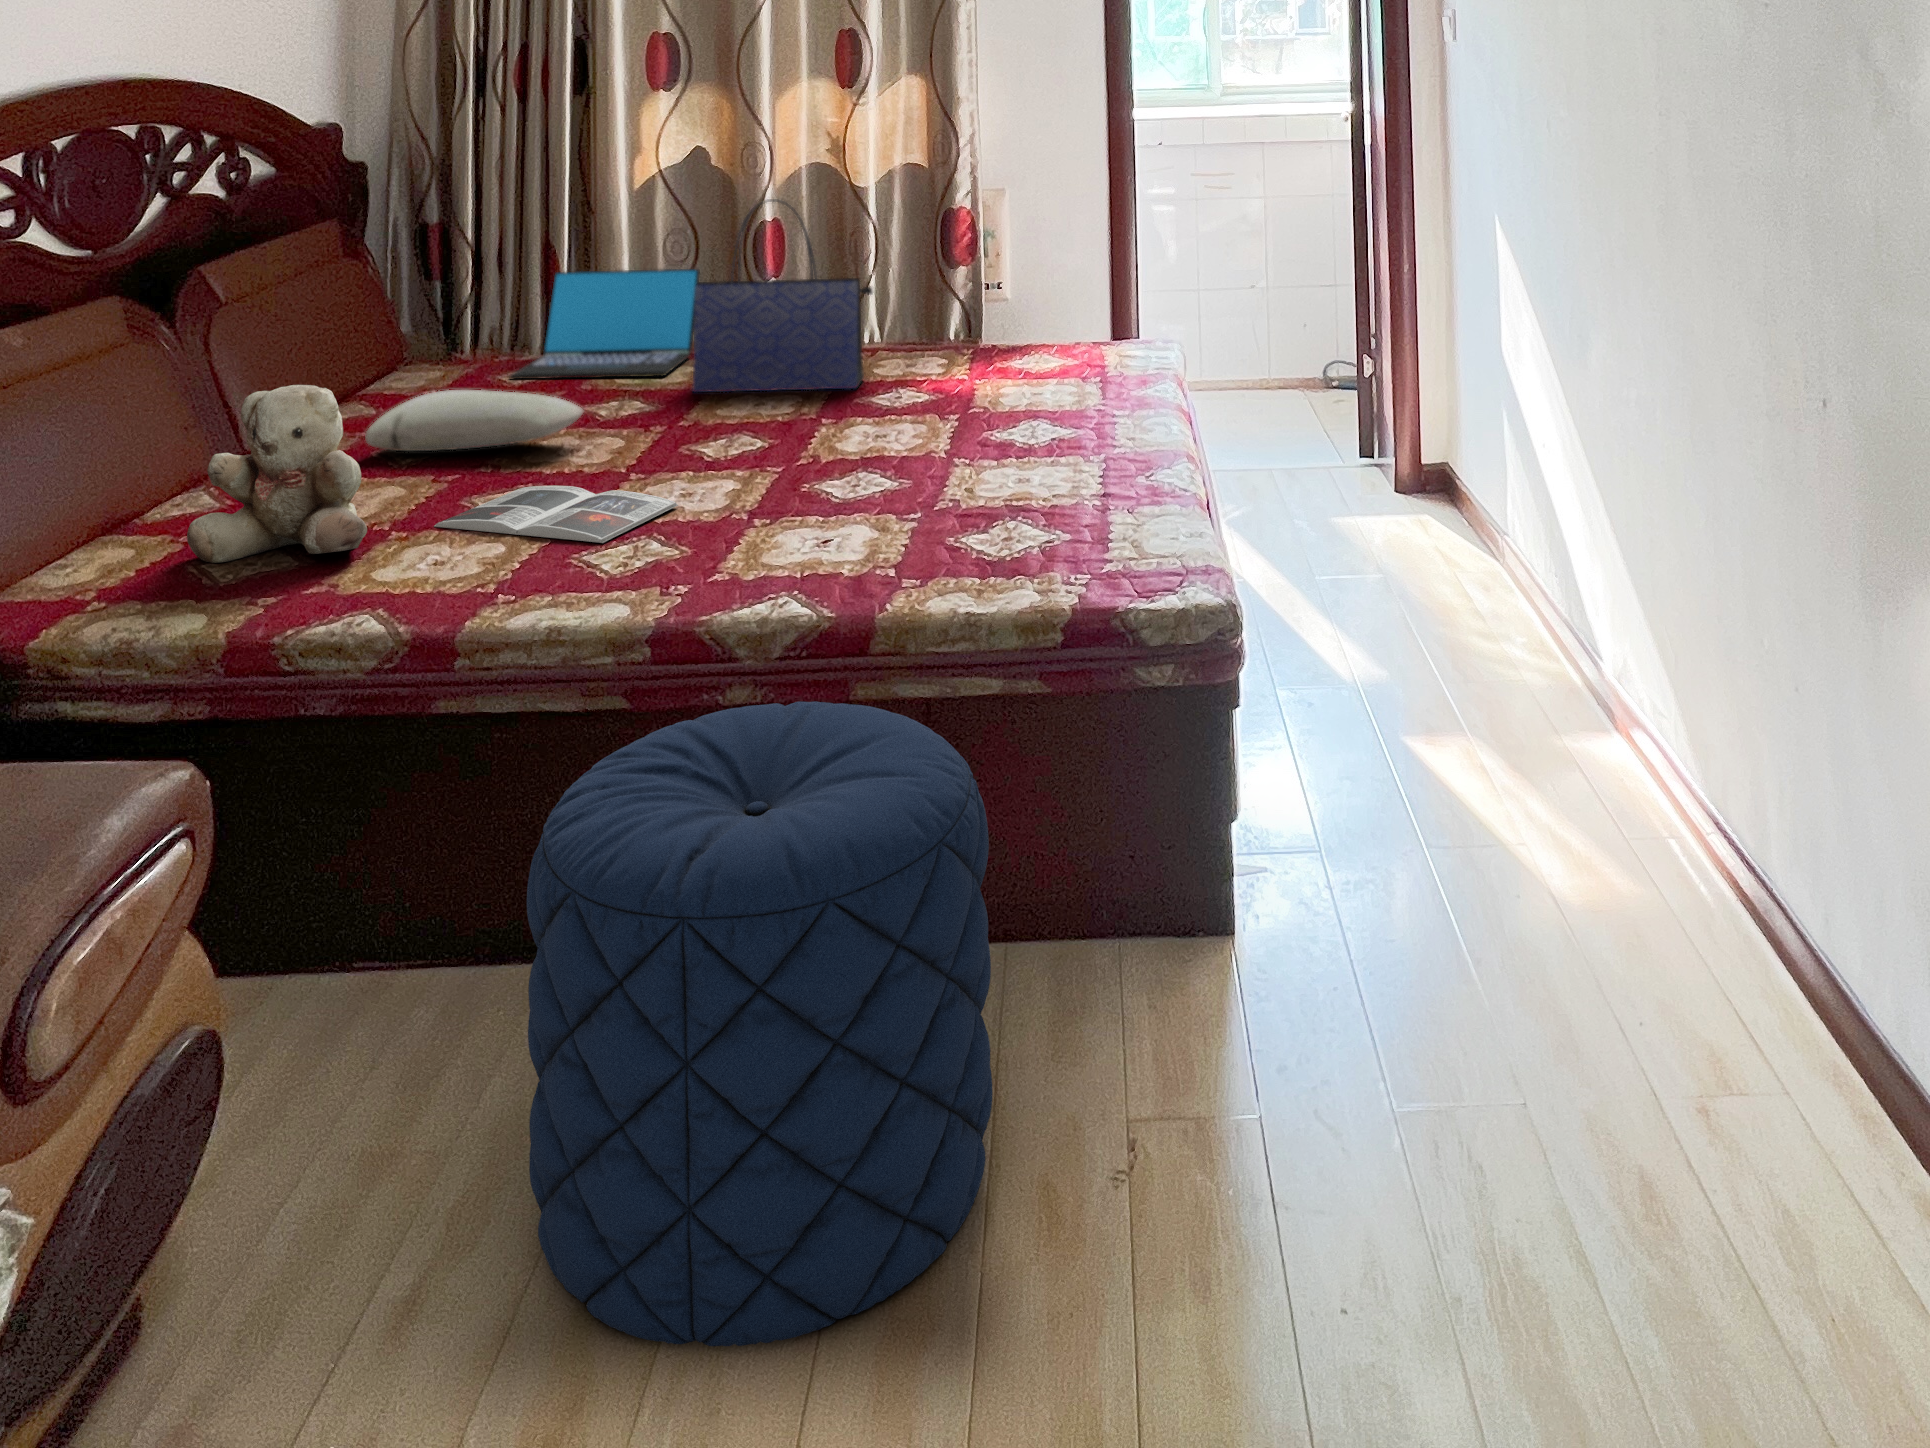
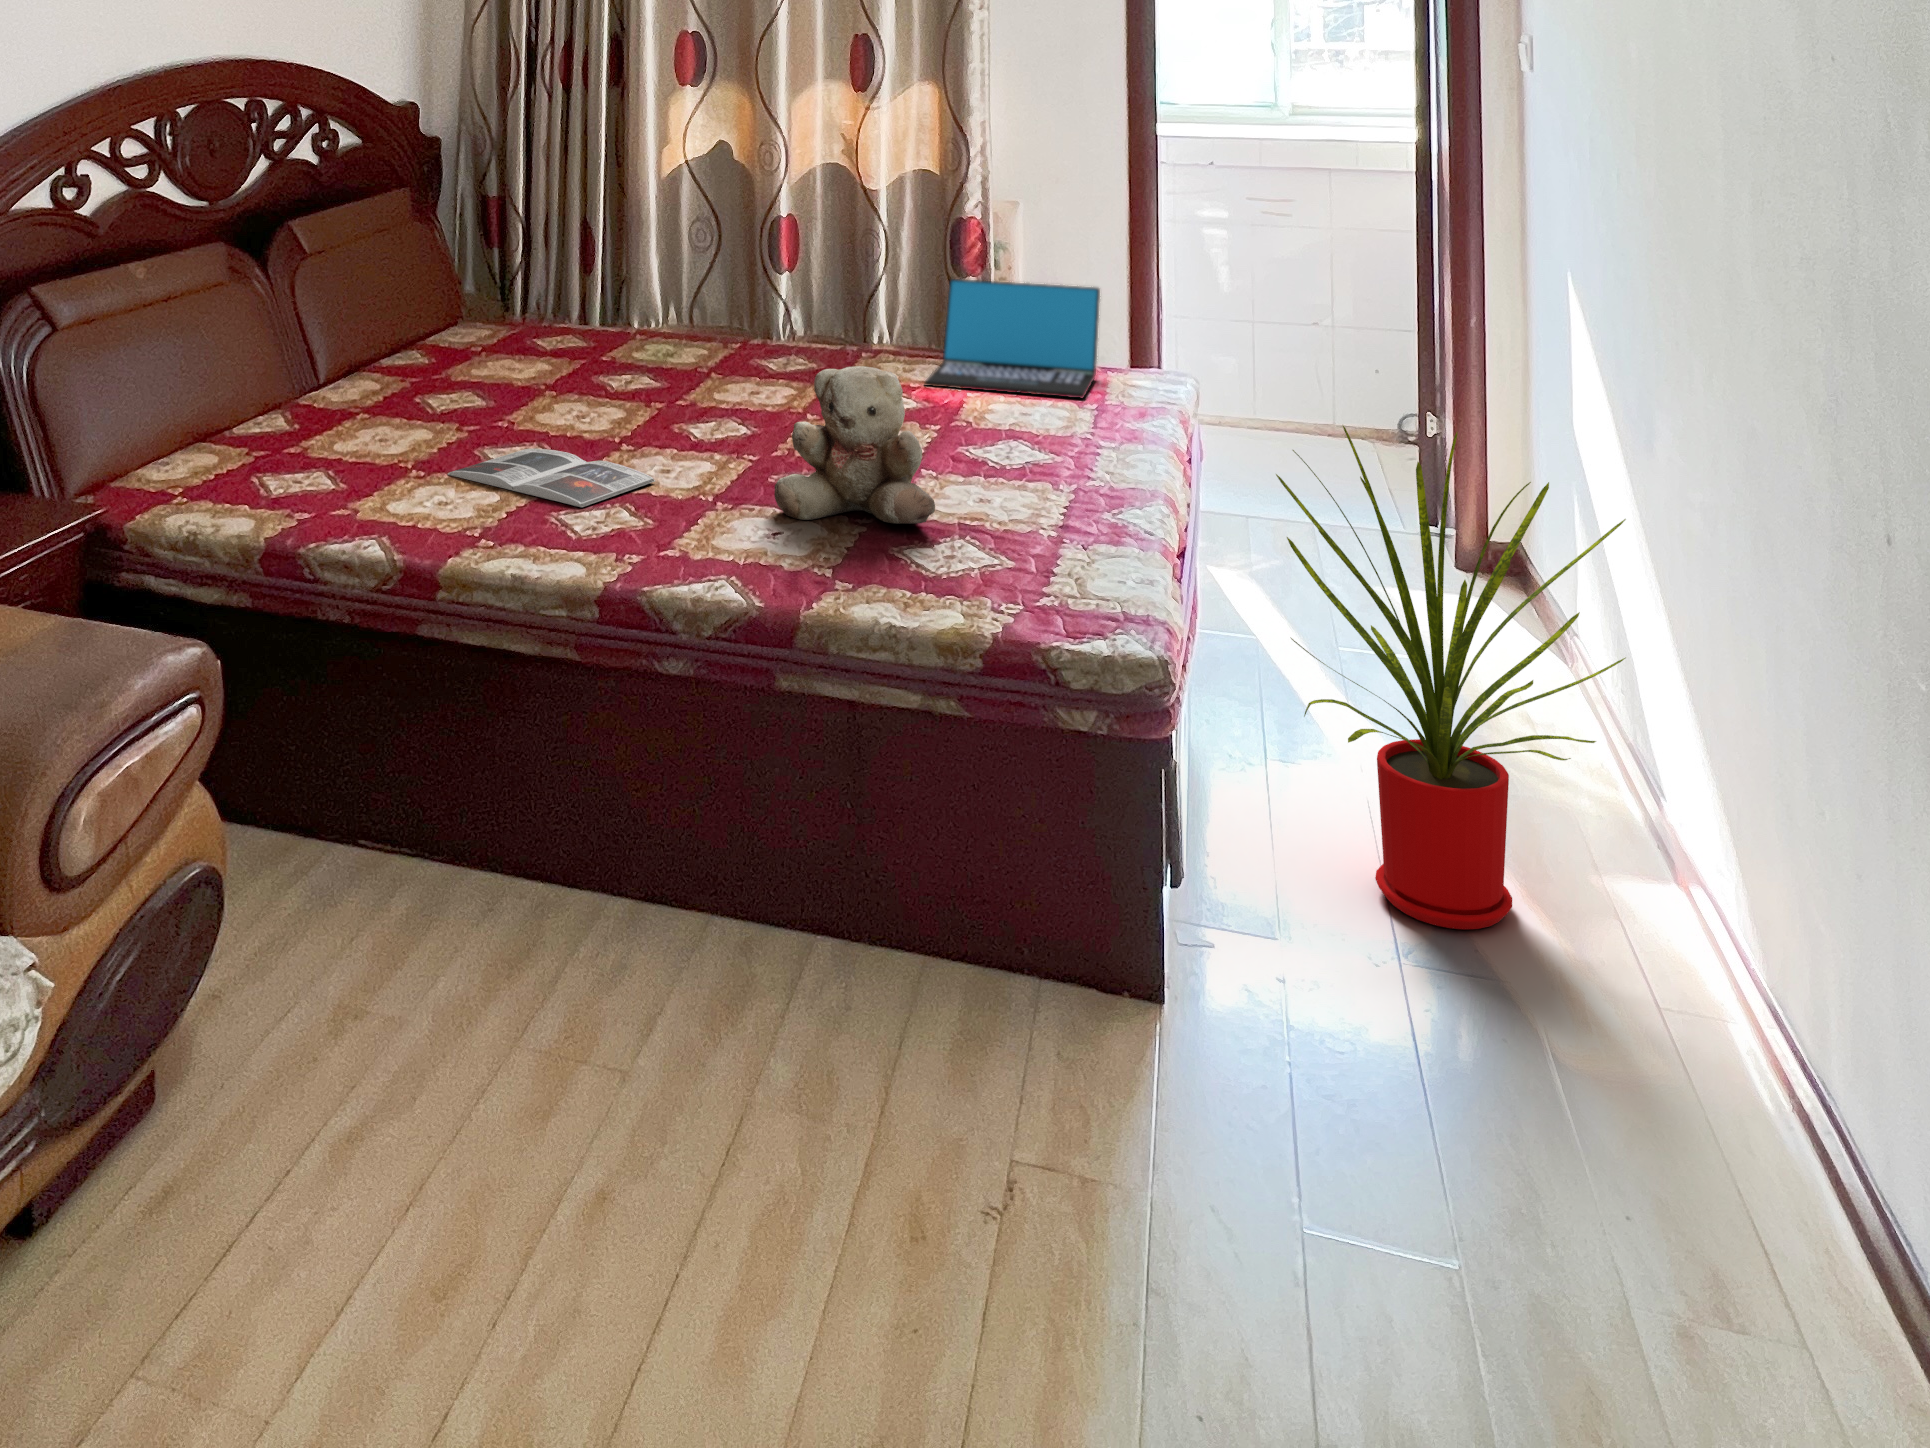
tote bag: present [692,199,873,392] -> none [699,199,870,388]
laptop: present [510,269,700,379] -> present [924,279,1100,398]
house plant: none [1314,364,1634,836] -> present [1276,426,1626,930]
teddy bear: present [187,385,367,563] -> present [774,366,935,523]
pillow: present [365,390,583,451] -> none [407,354,591,406]
pouf: present [527,702,992,1346] -> none [459,672,867,1228]

